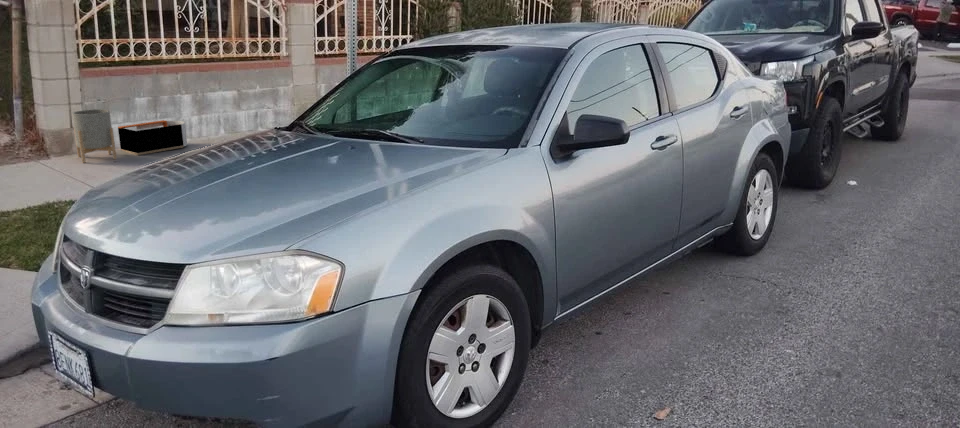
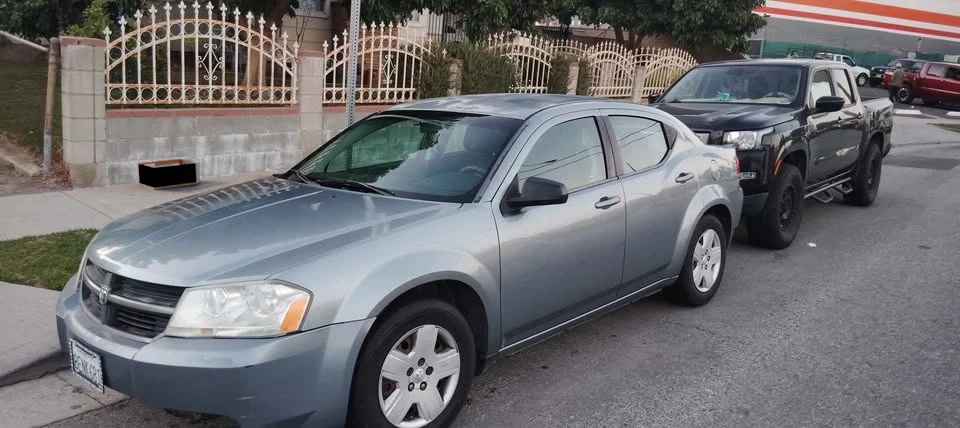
planter: present [72,109,116,163] -> none [98,147,135,195]

